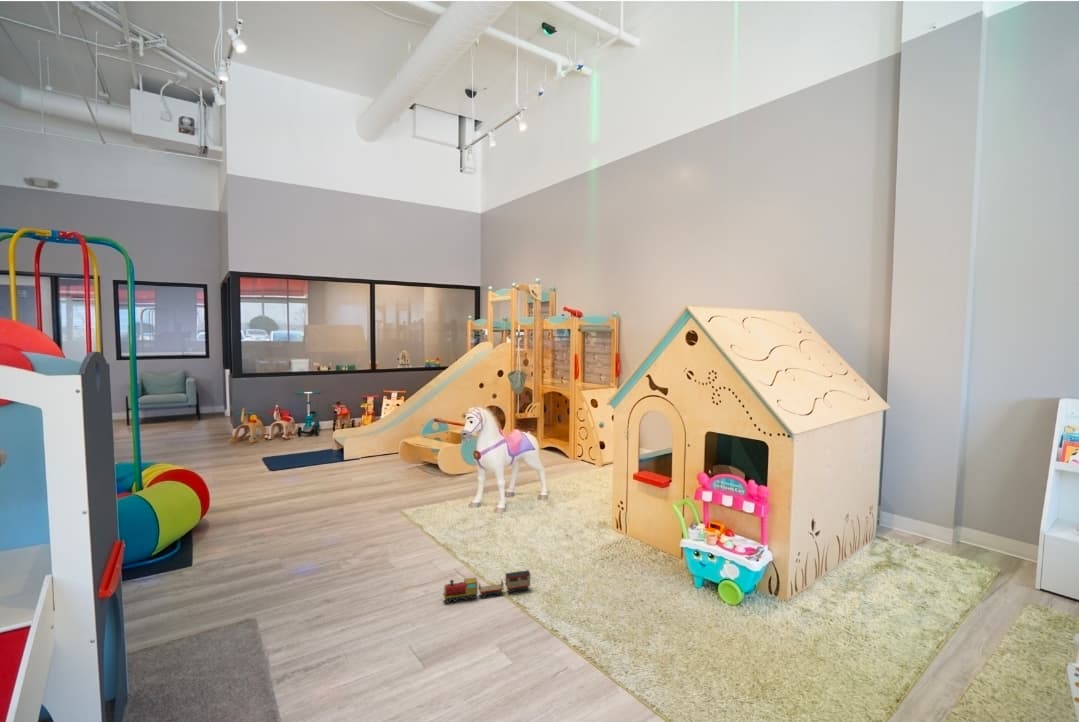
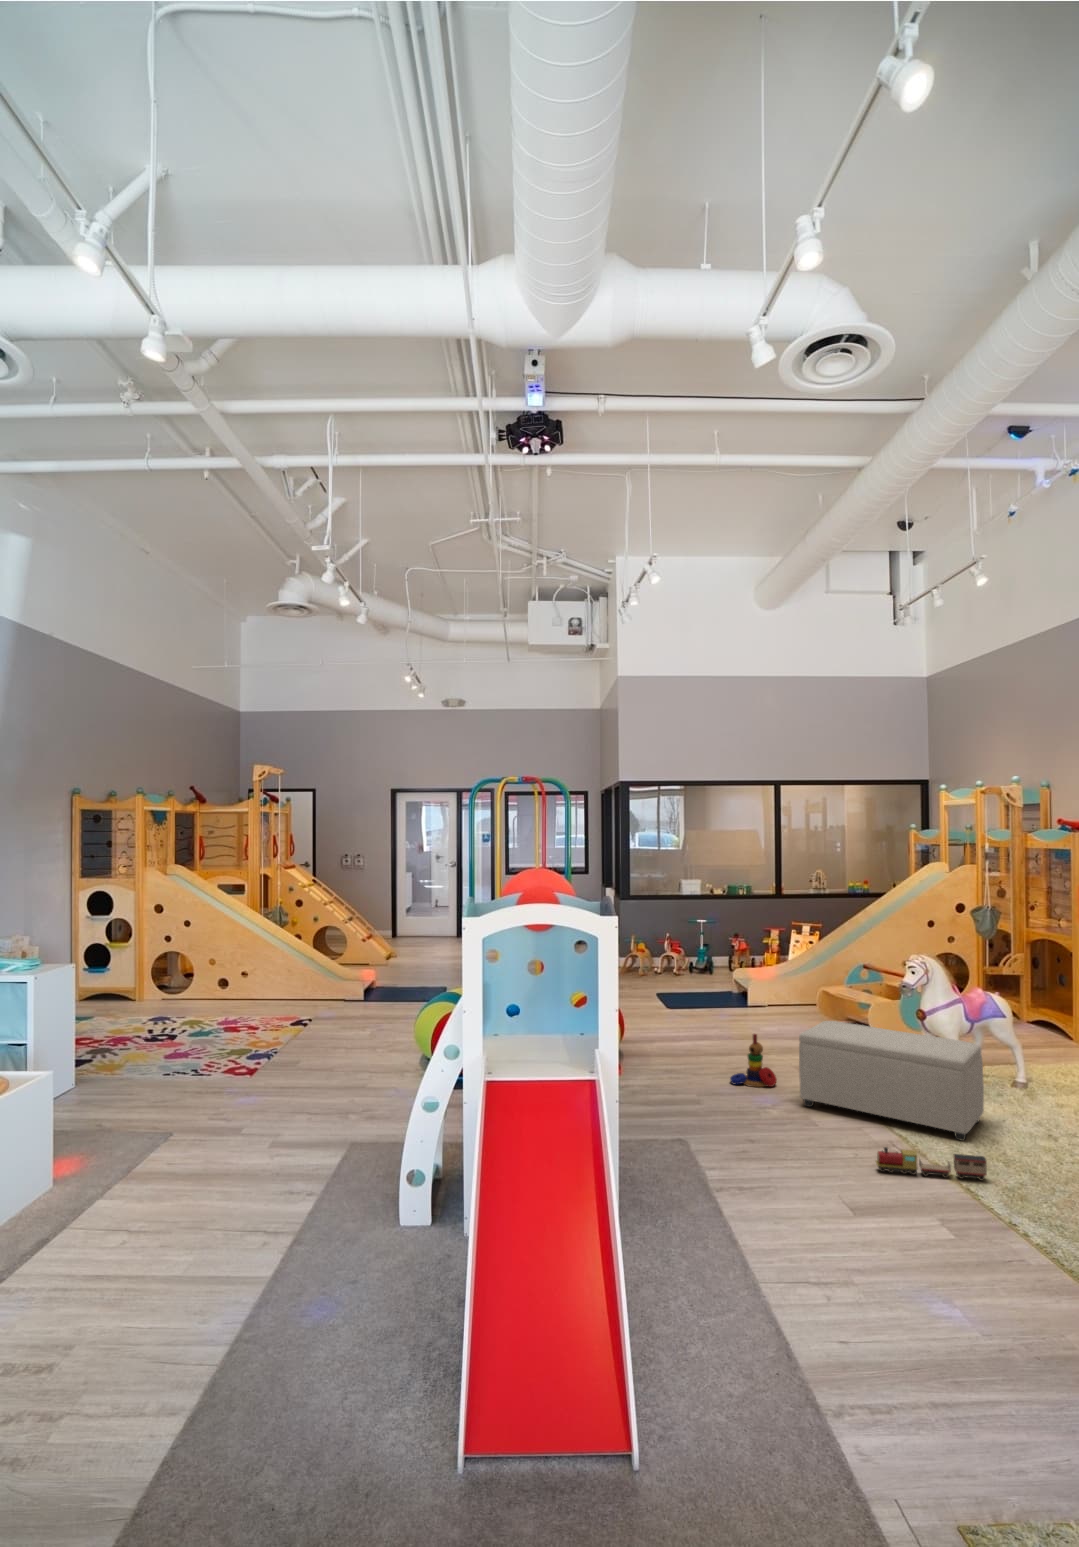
ottoman: none [380,470,522,555] -> present [799,1021,984,1141]
stacking toy: none [318,489,361,536] -> present [730,1034,777,1087]

